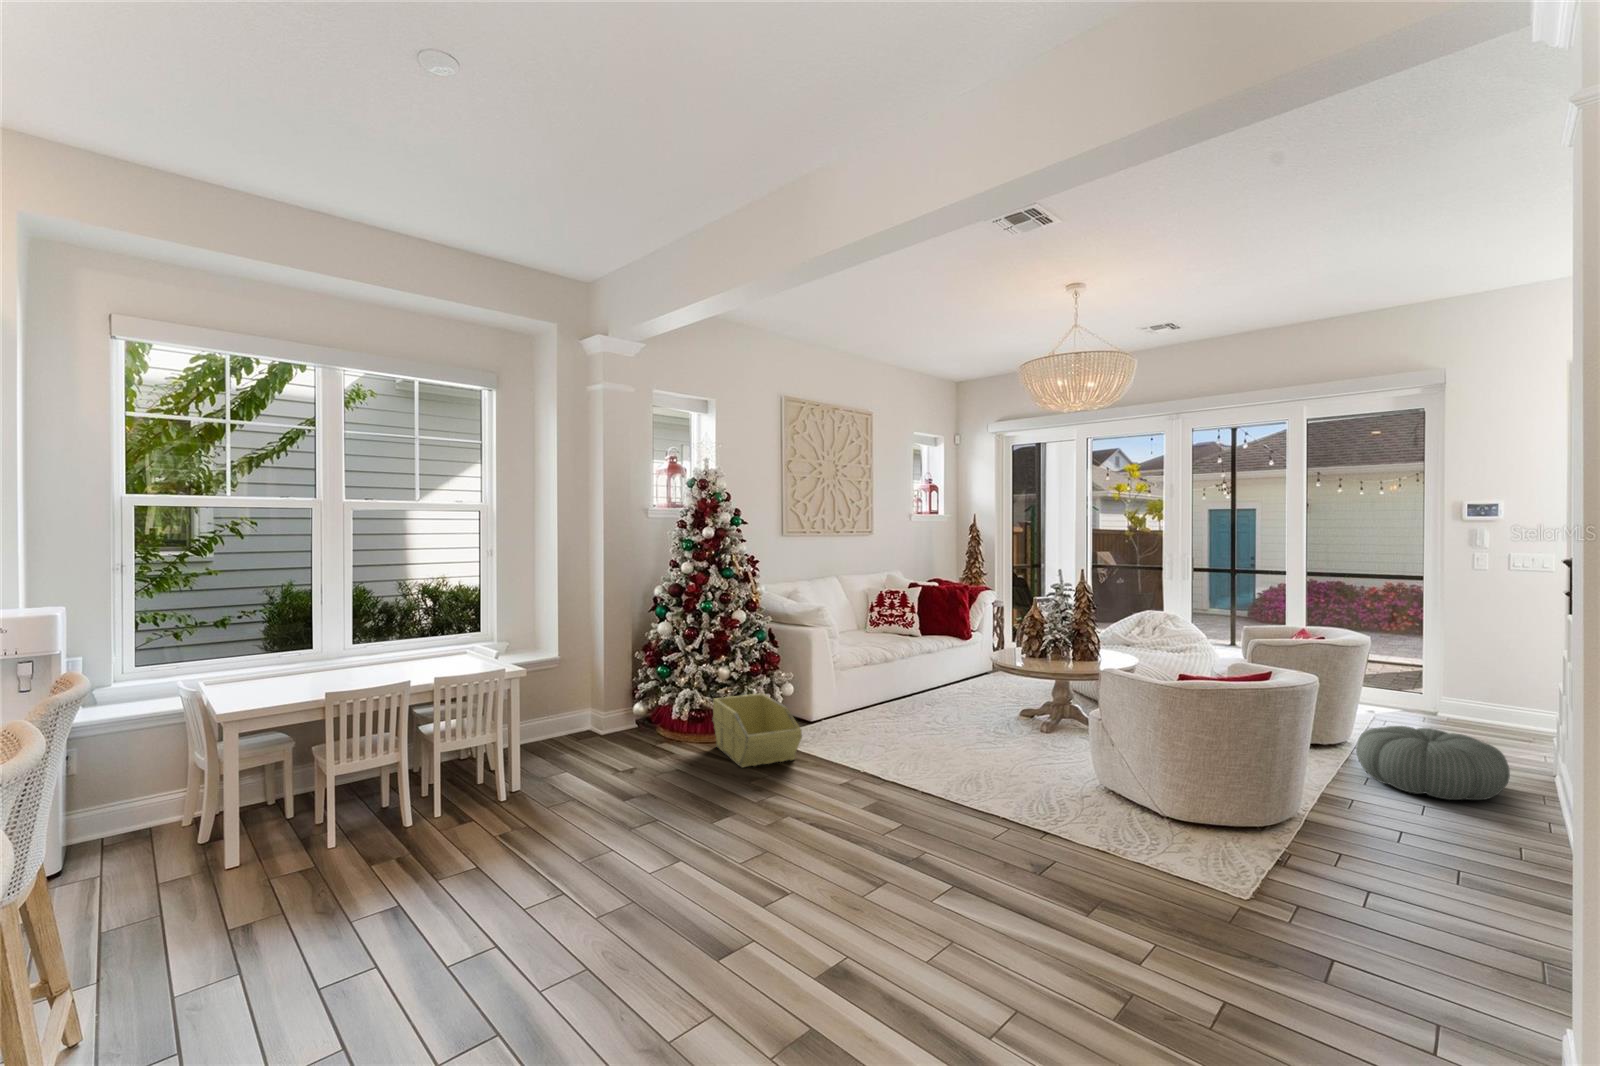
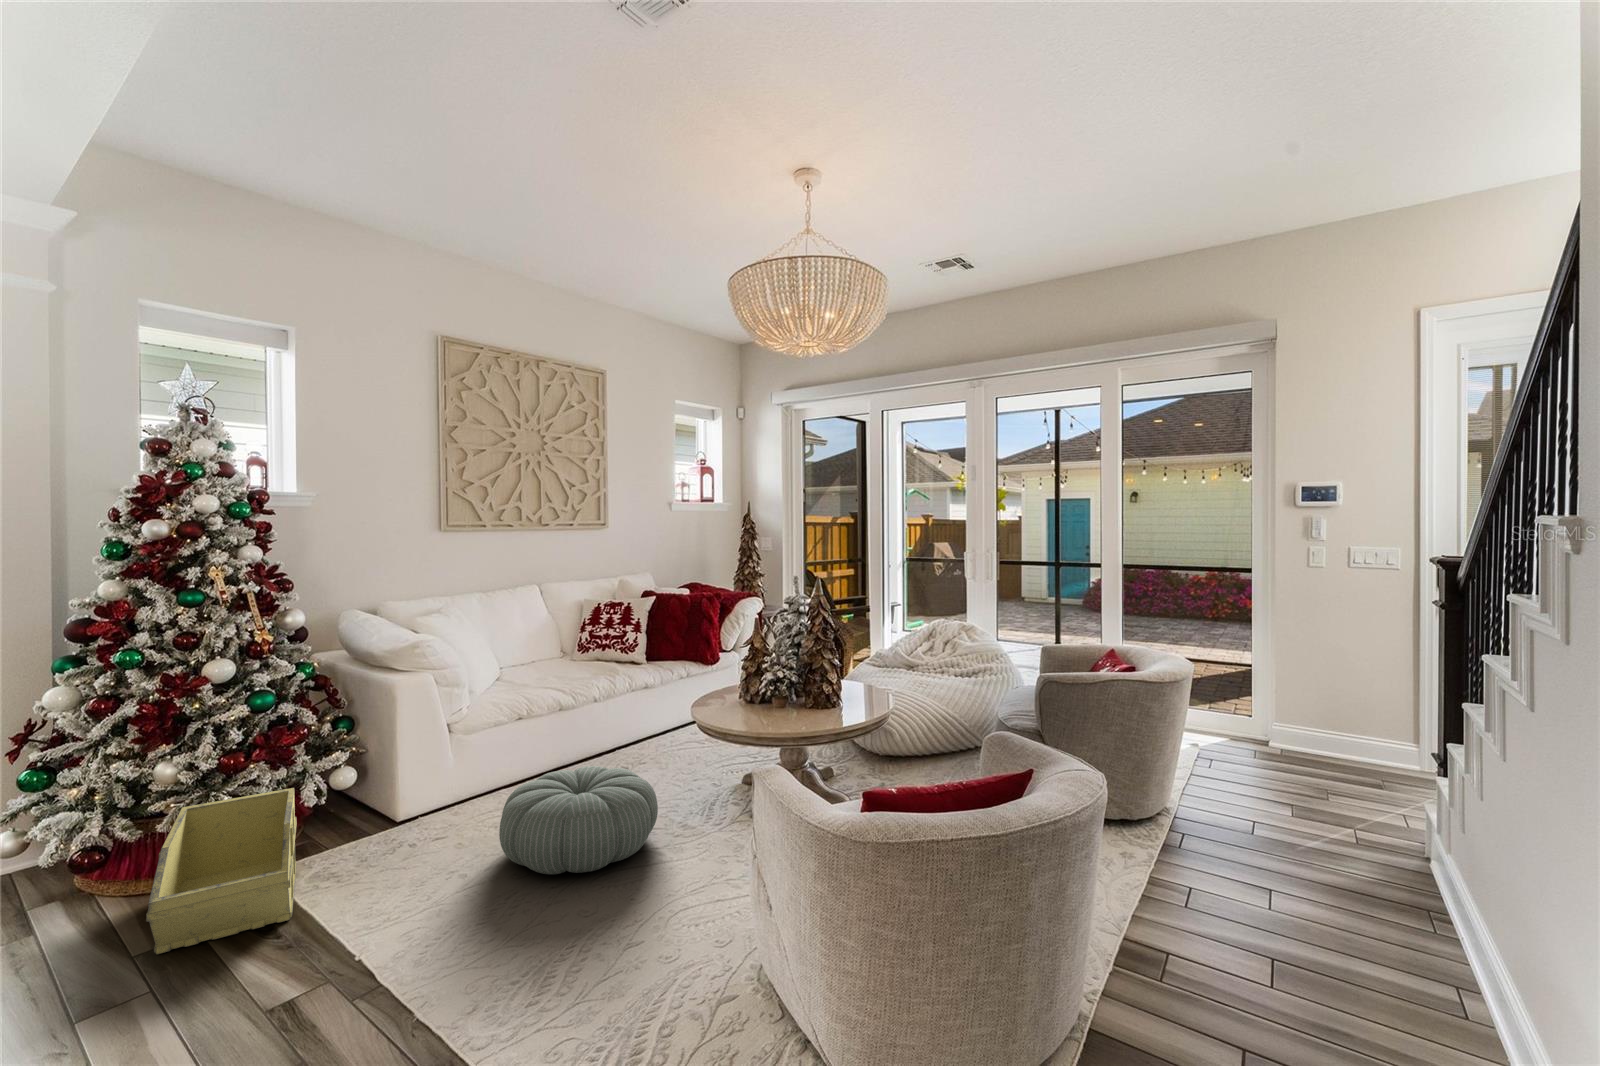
pouf: present [1356,726,1510,800] -> present [499,766,658,874]

